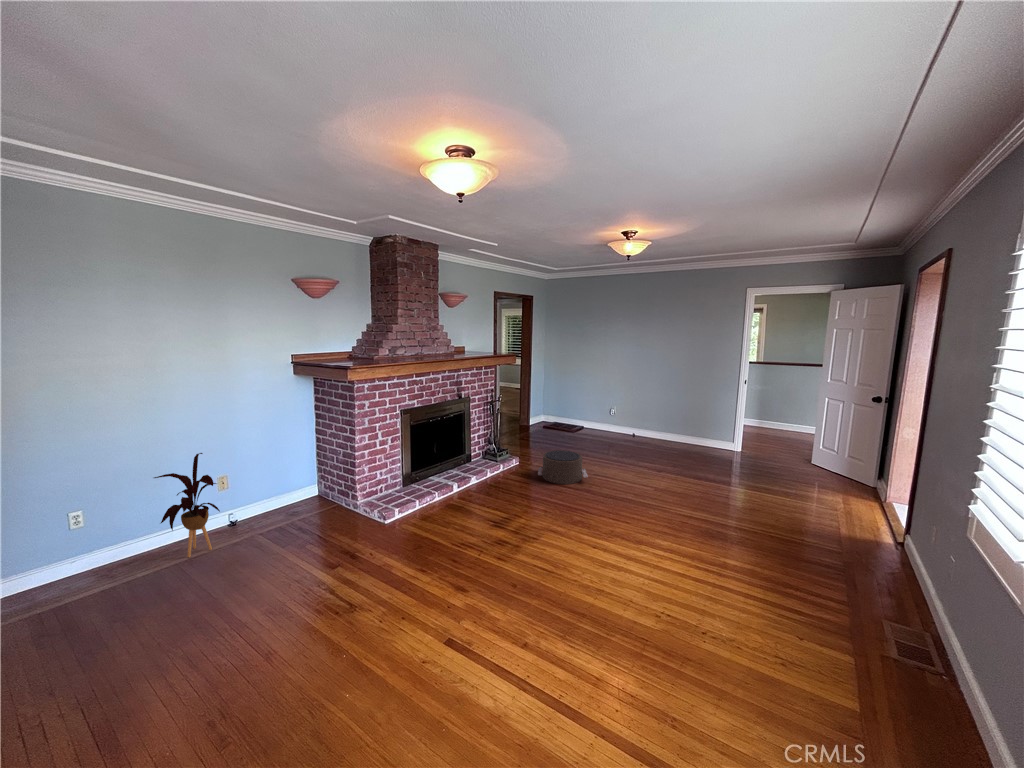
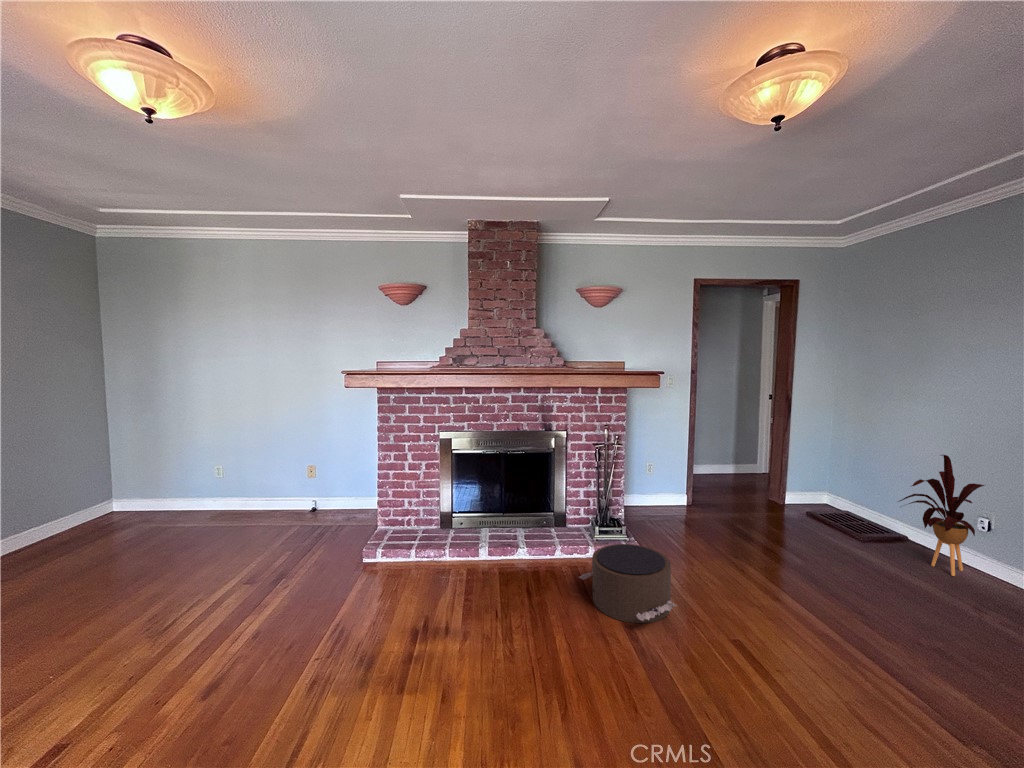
house plant: present [154,453,220,557] -> present [898,455,984,576]

